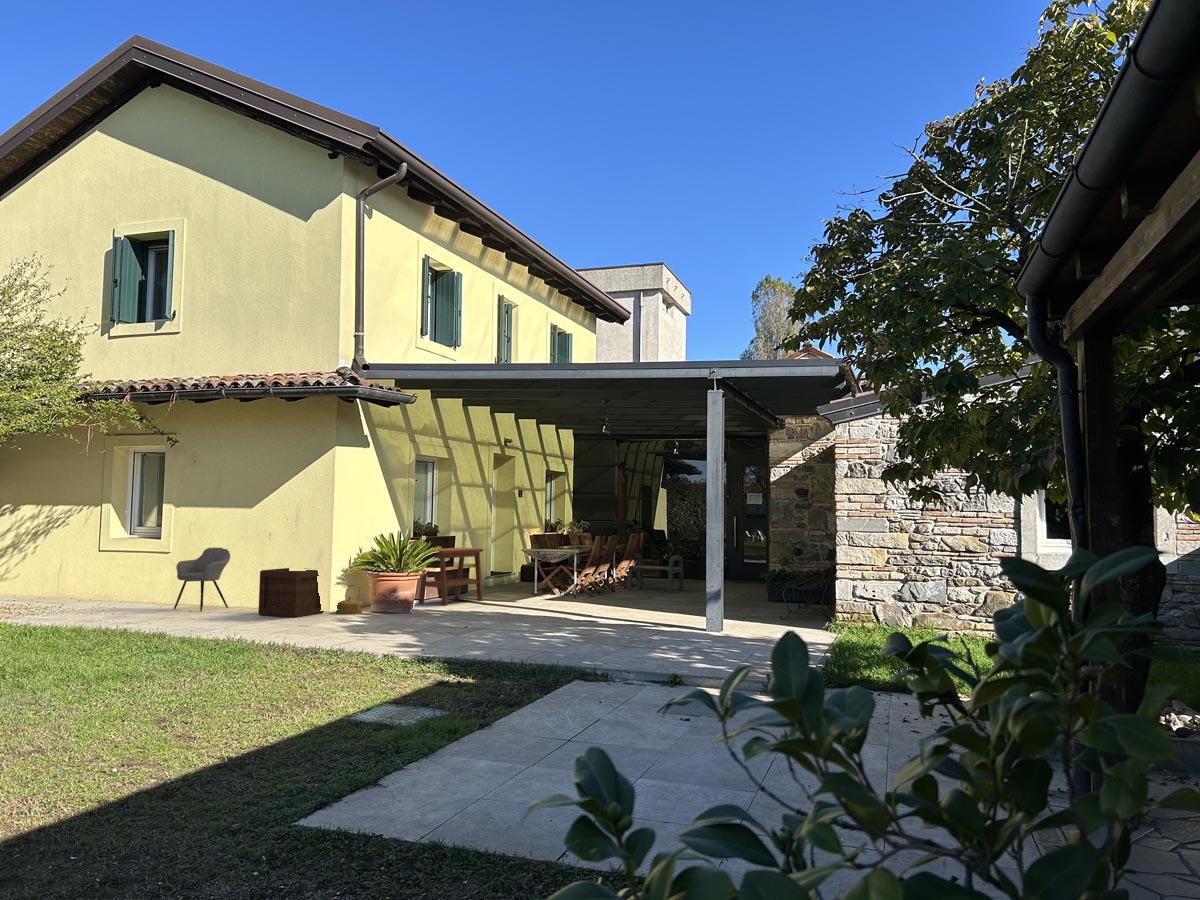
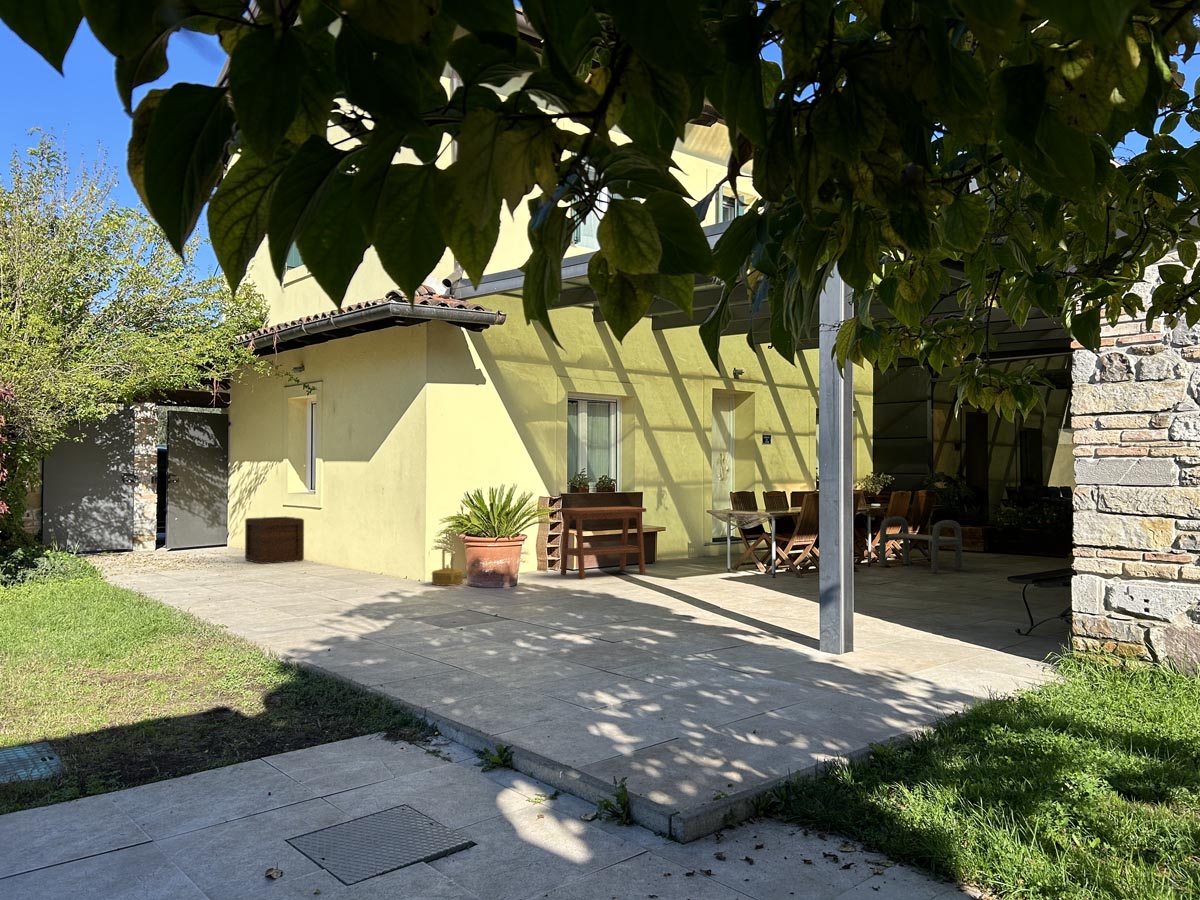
armchair: present [174,548,230,611] -> none [298,504,355,574]
wooden crate: present [258,568,324,618] -> present [245,516,304,564]

